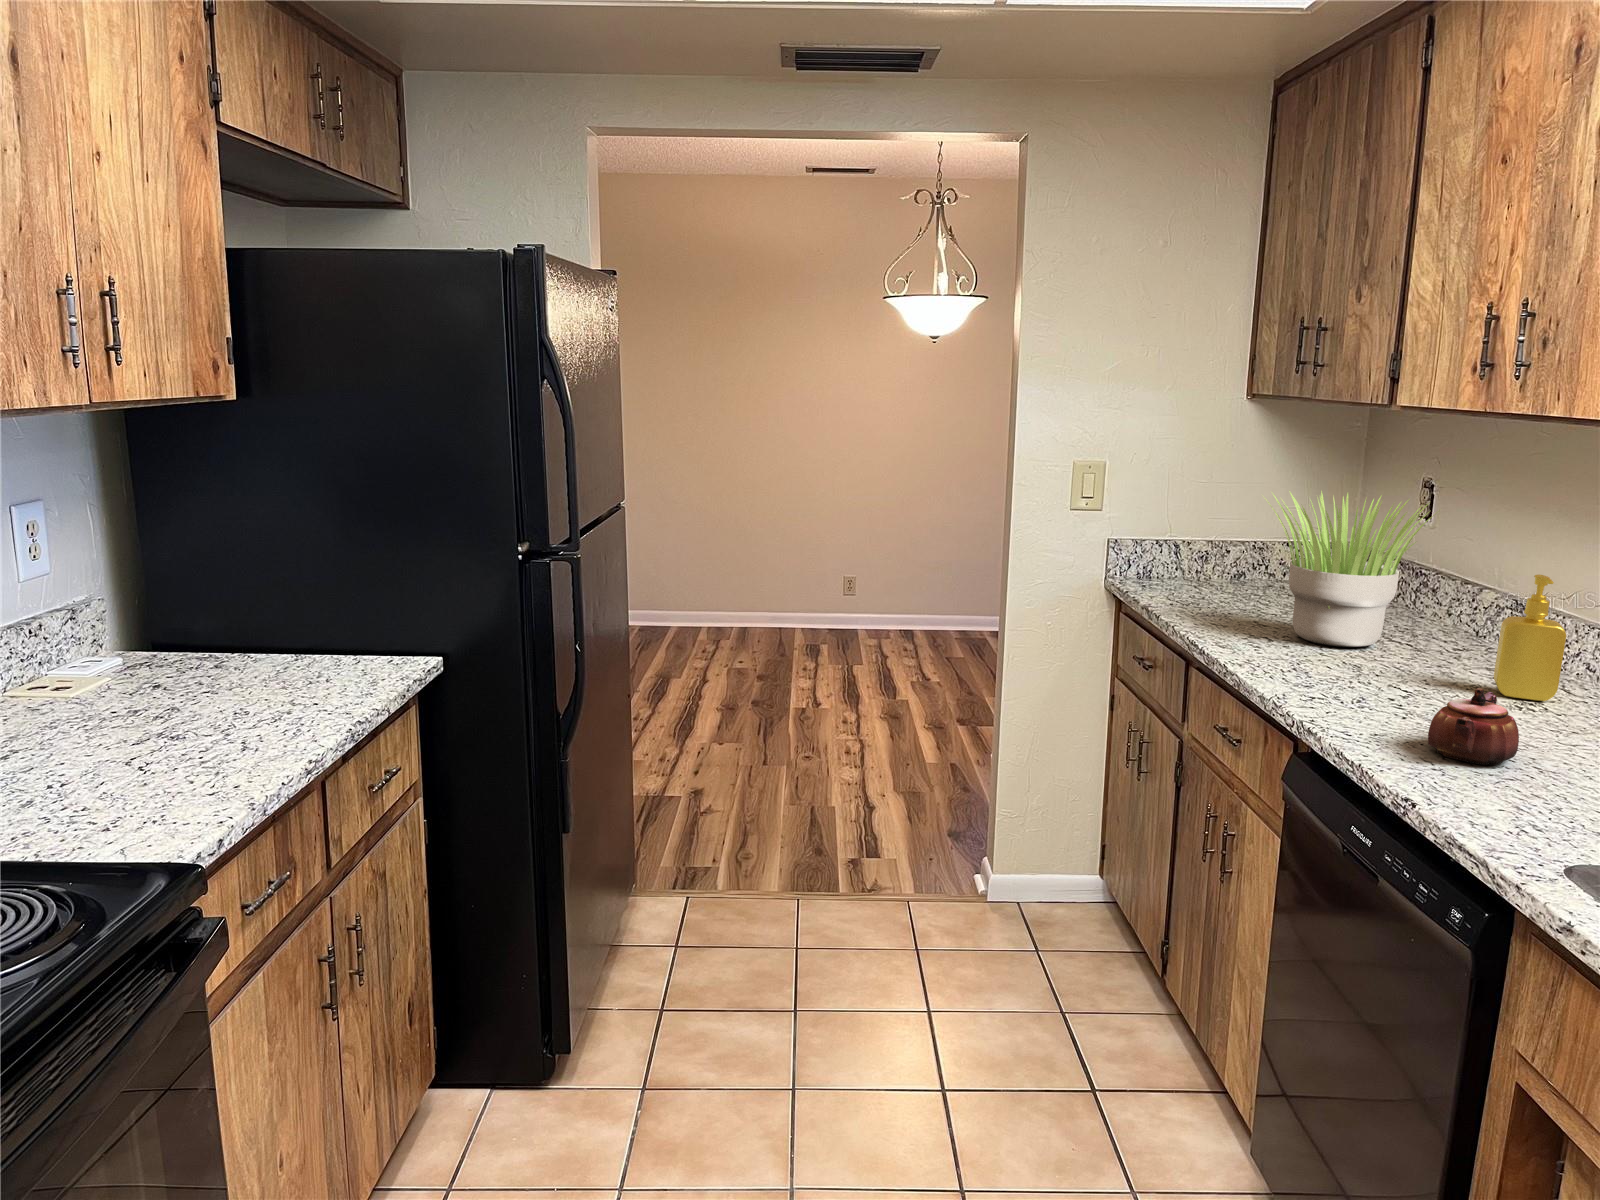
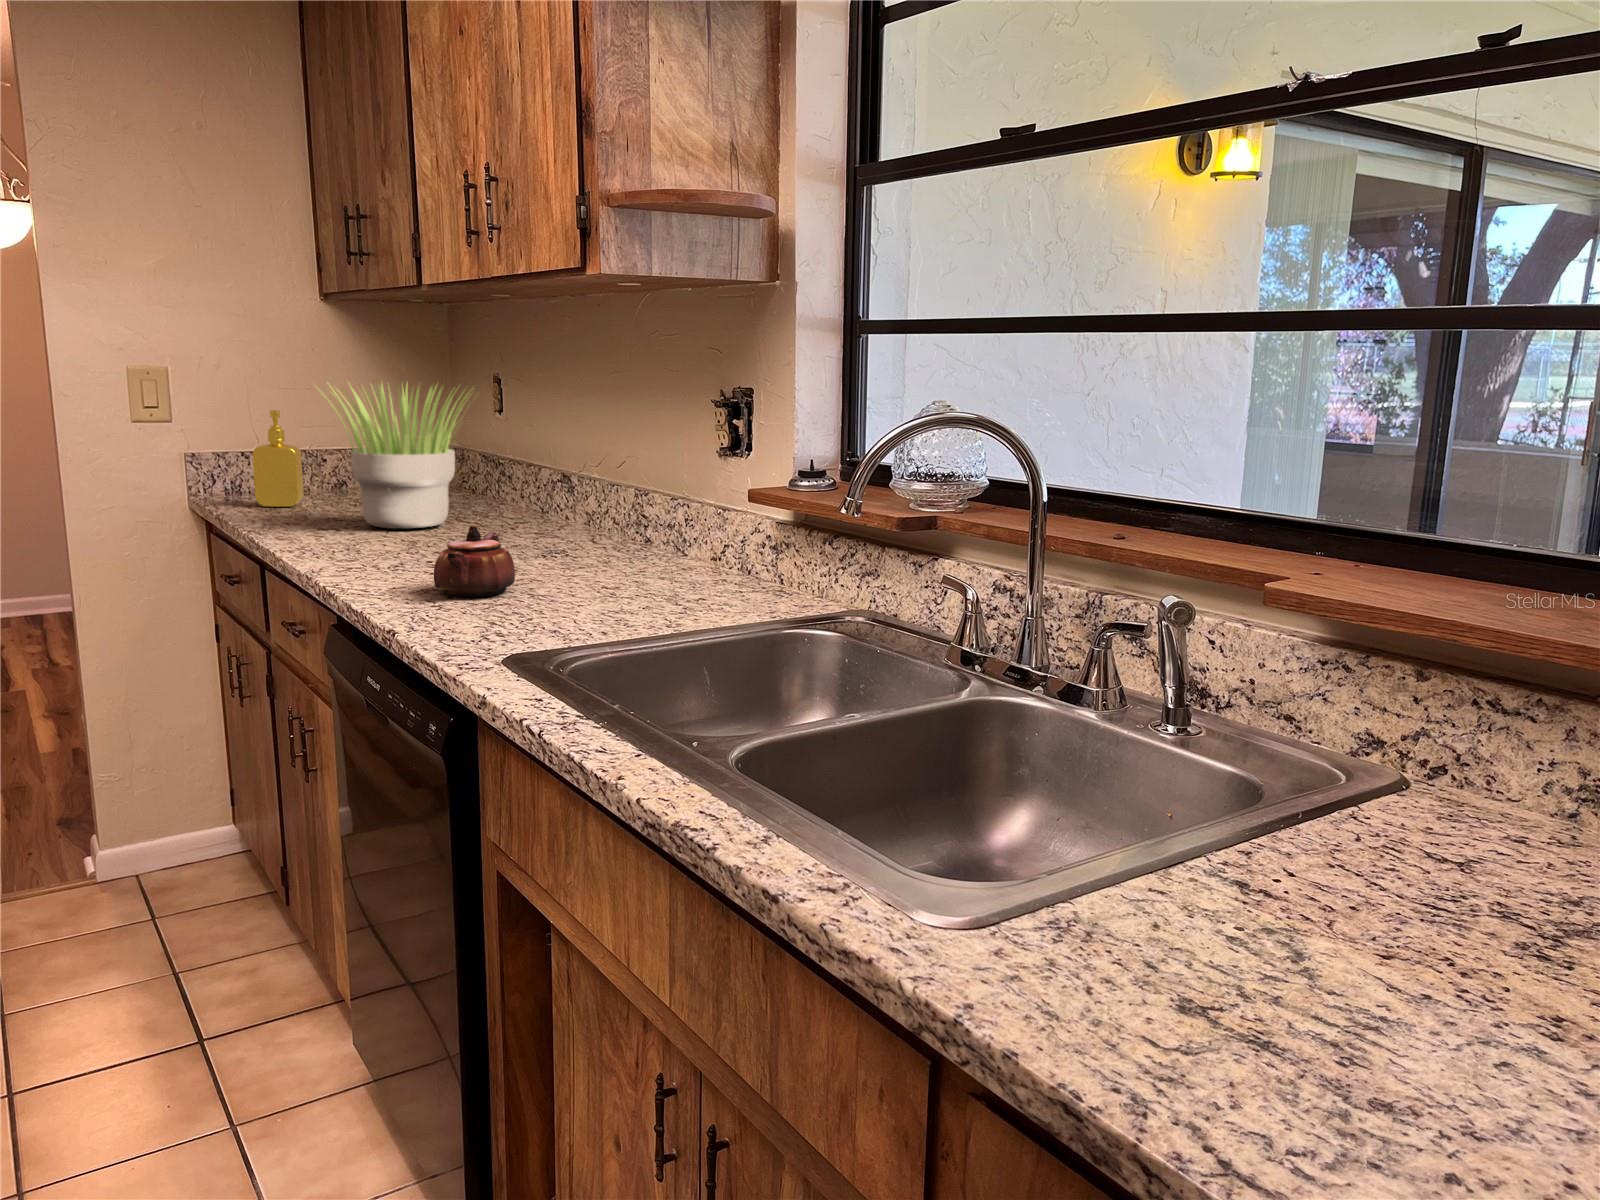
soap dispenser: present [1494,575,1566,701] -> present [253,410,304,507]

